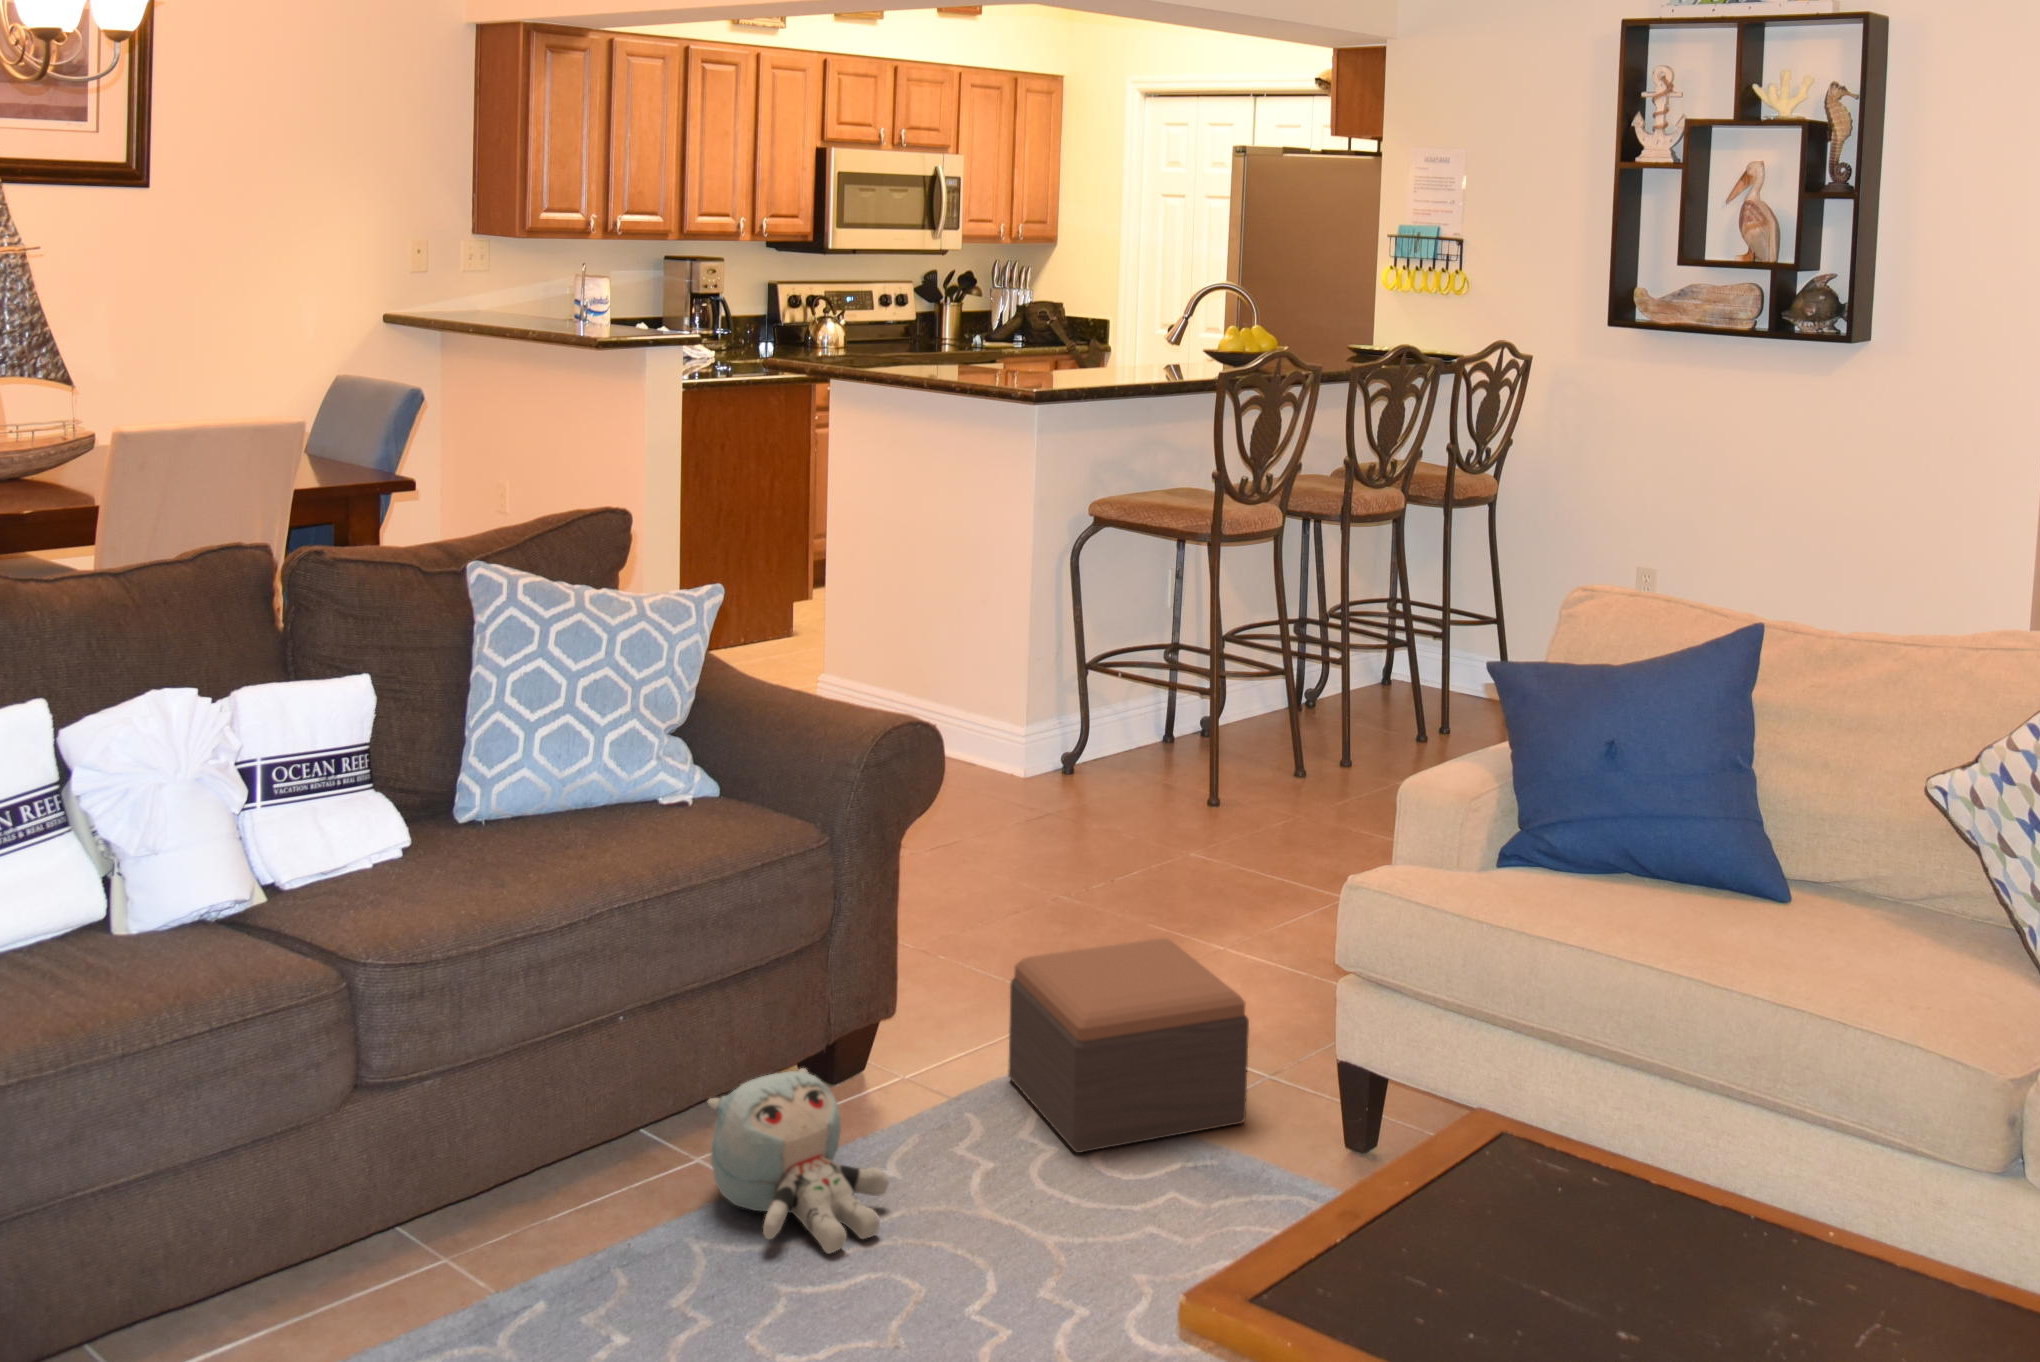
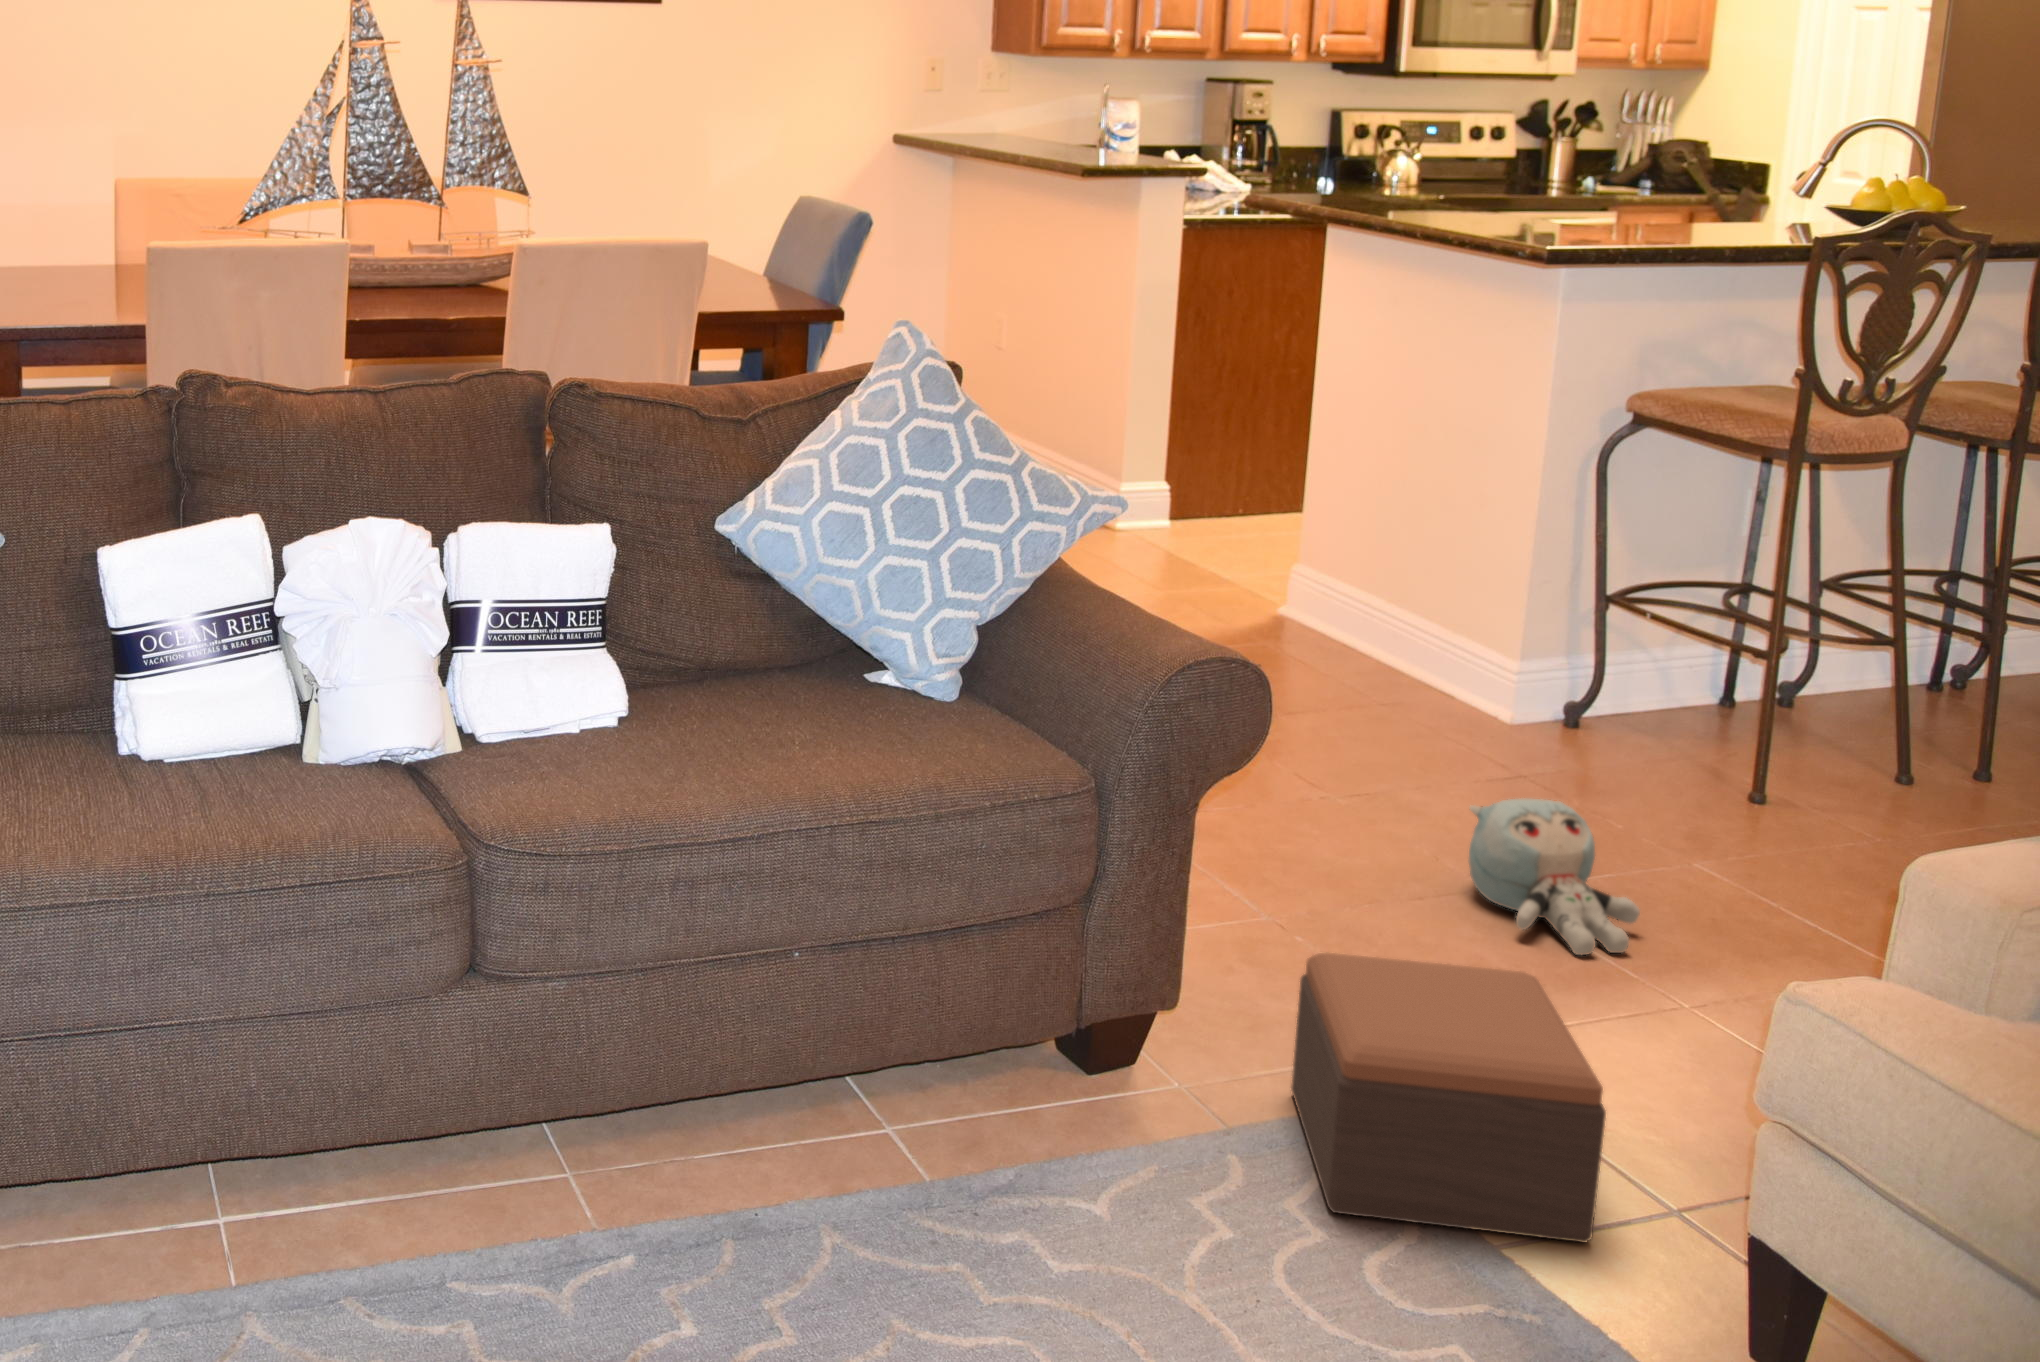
plush toy: present [708,1068,889,1254] -> present [1468,799,1640,955]

